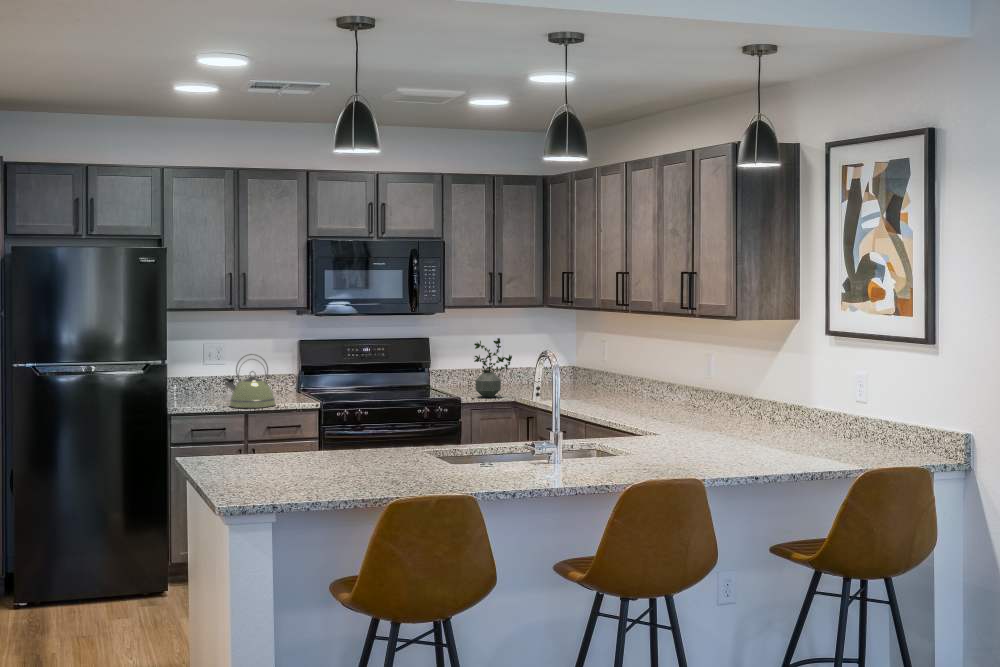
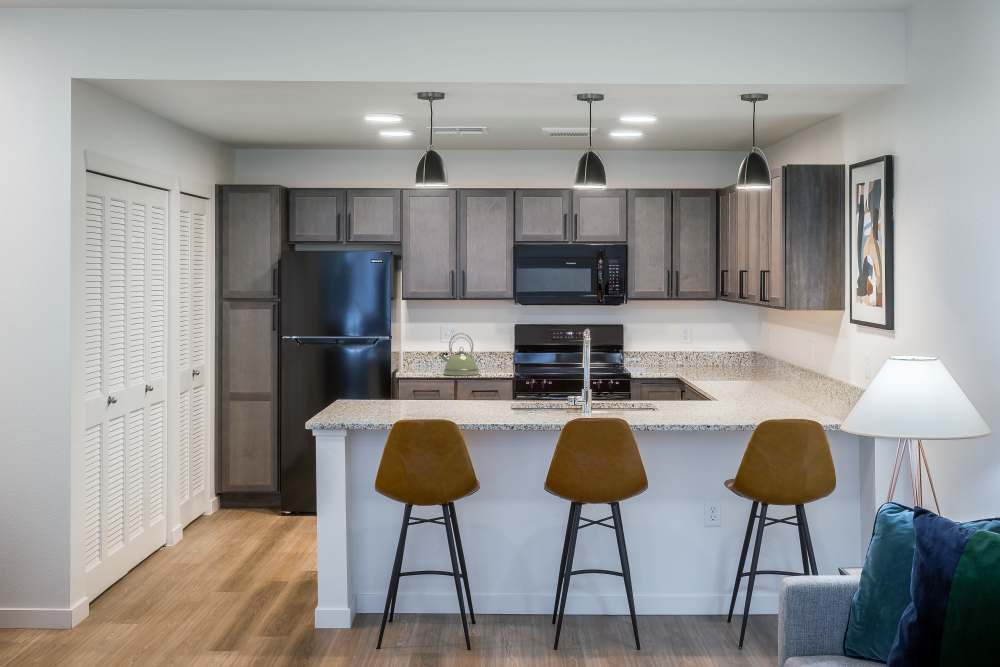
potted plant: present [474,338,512,397] -> none [644,324,678,375]

